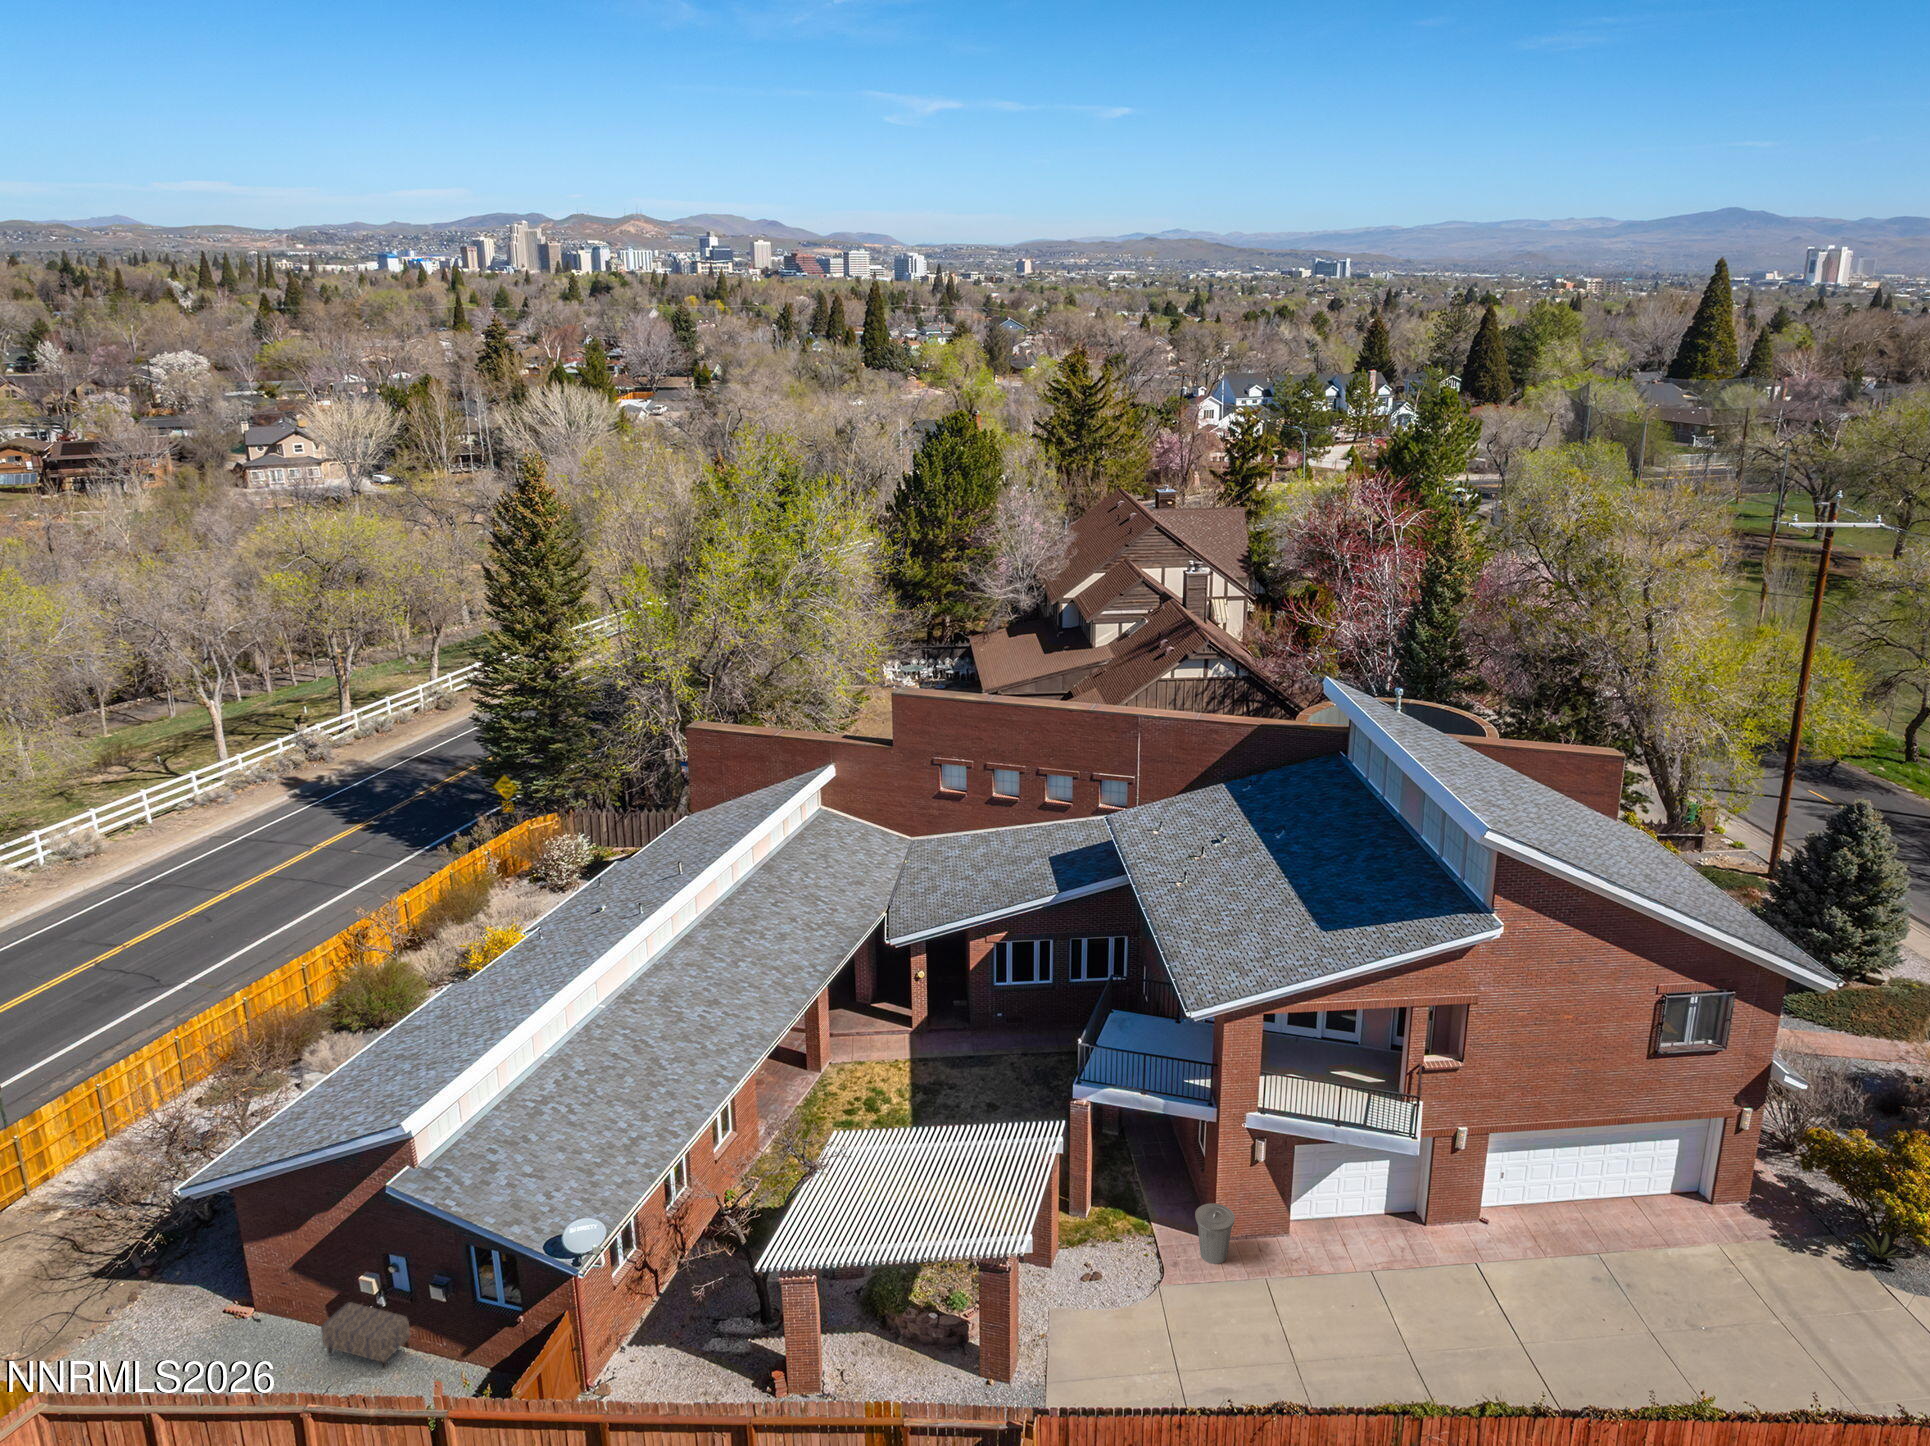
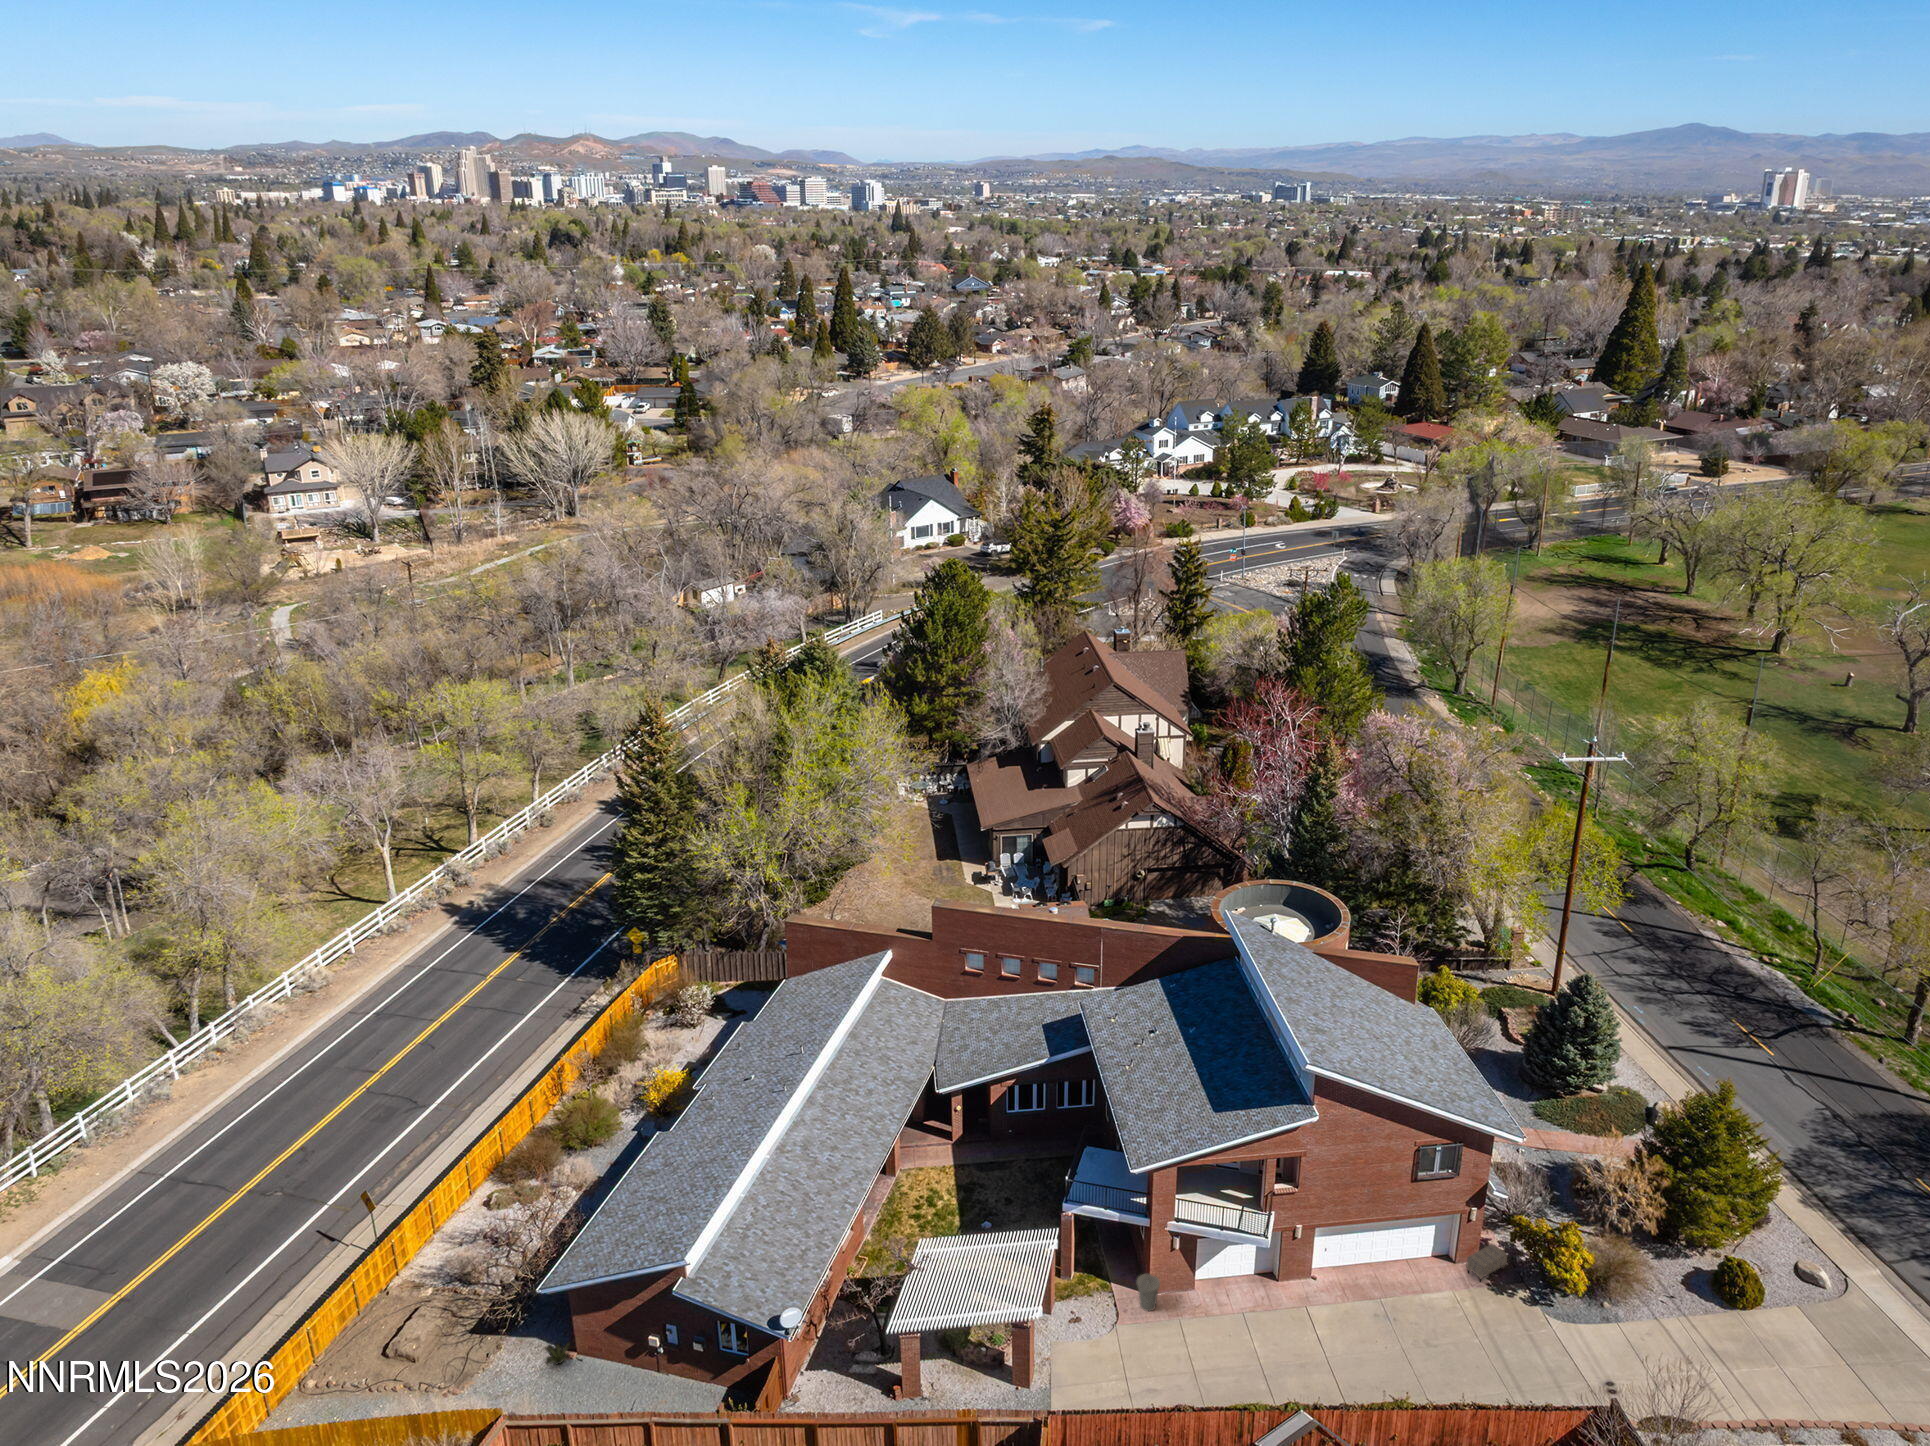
potted plant: present [1853,1230,1908,1264] -> present [545,1341,572,1364]
bench: present [321,1302,410,1368] -> present [1466,1244,1507,1281]

